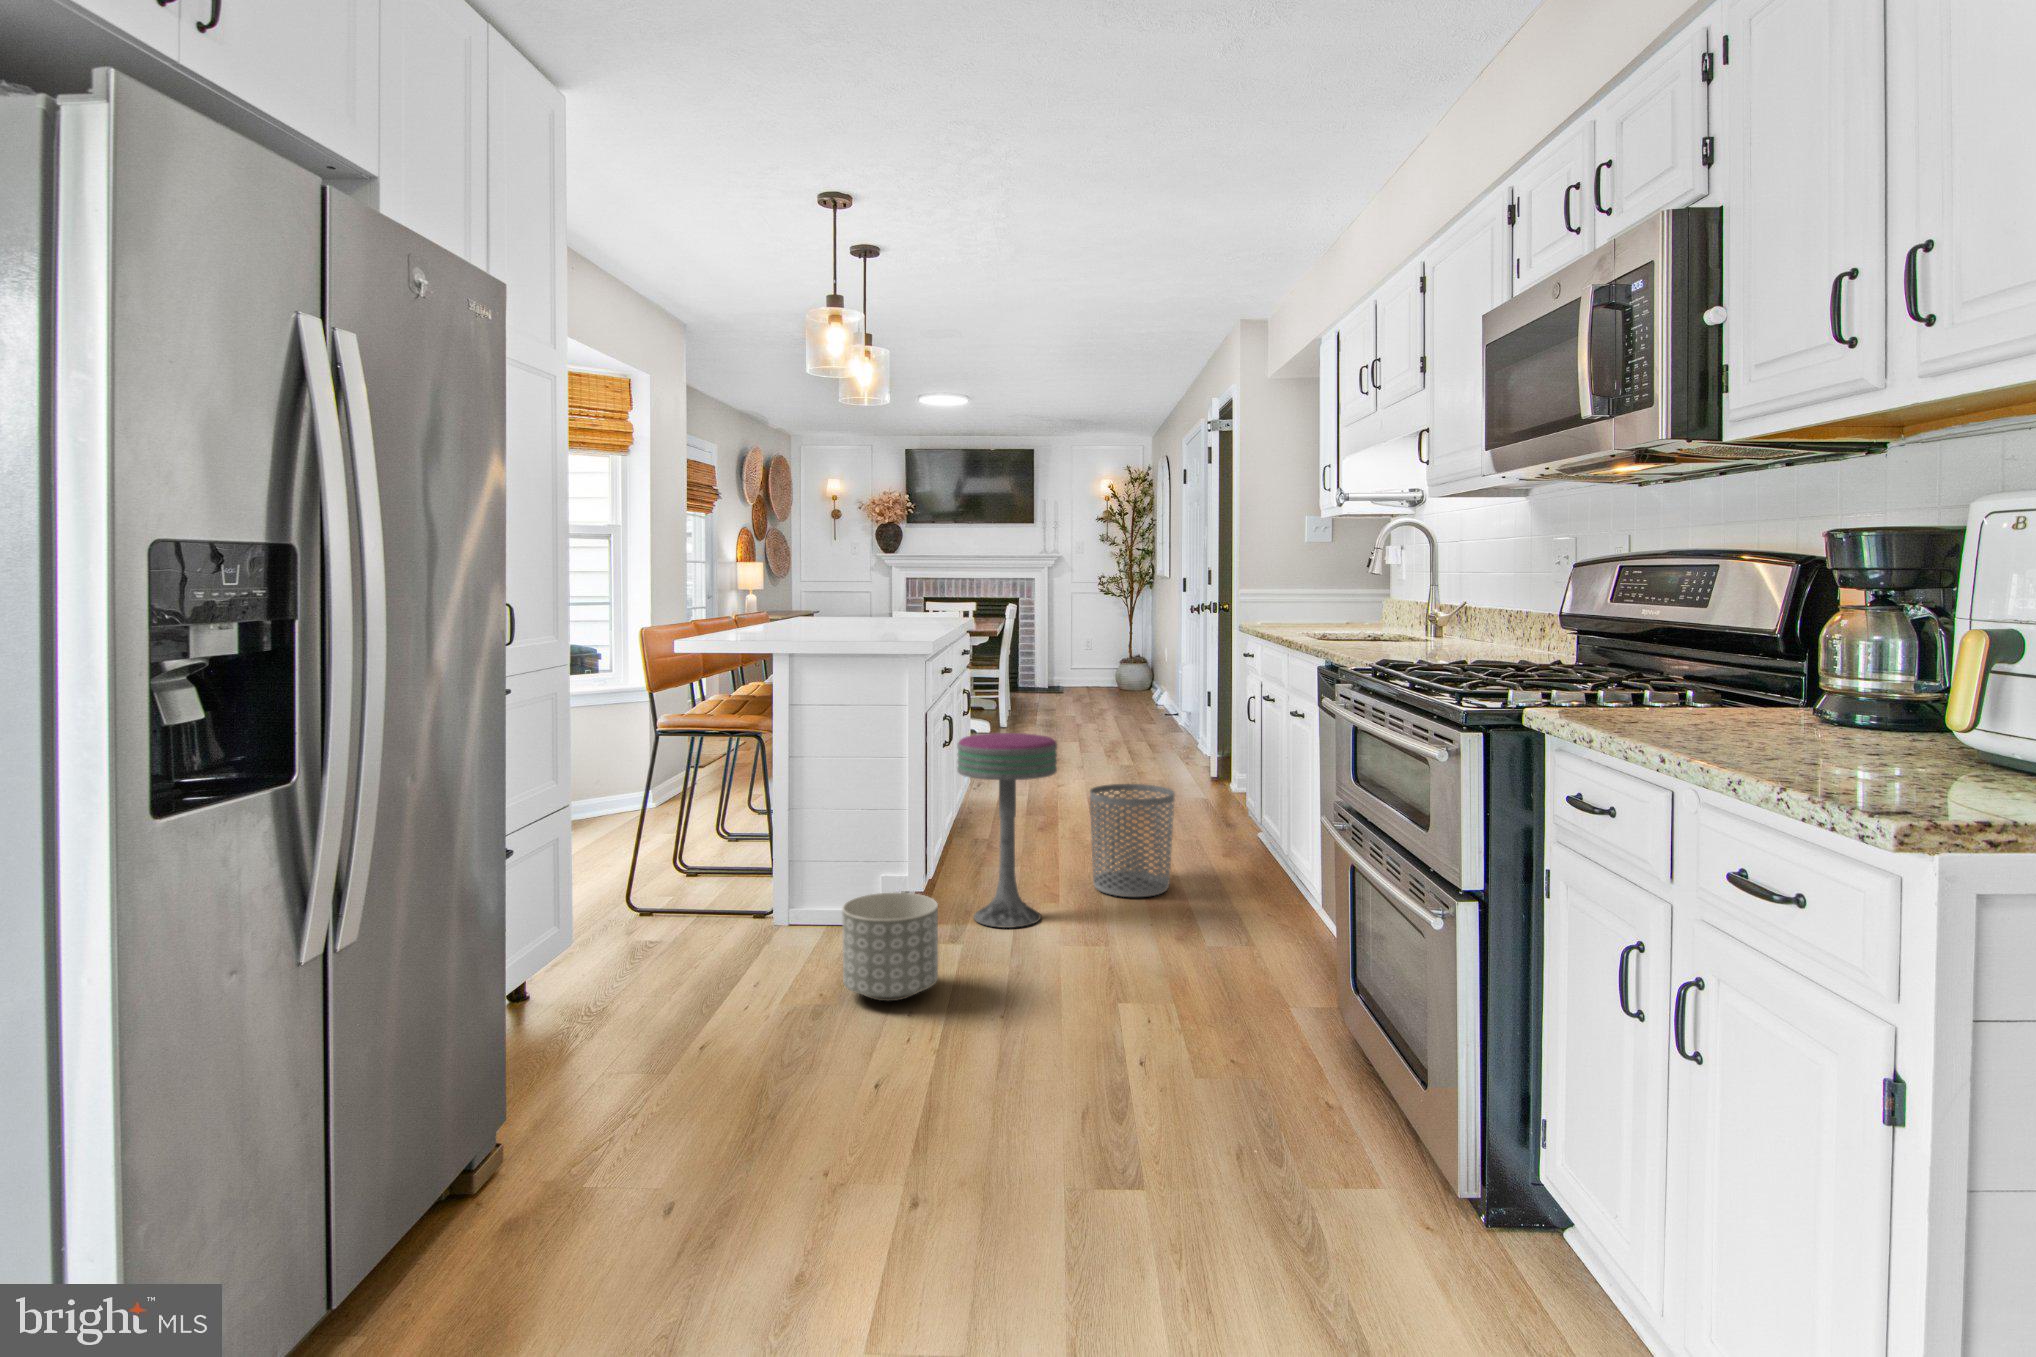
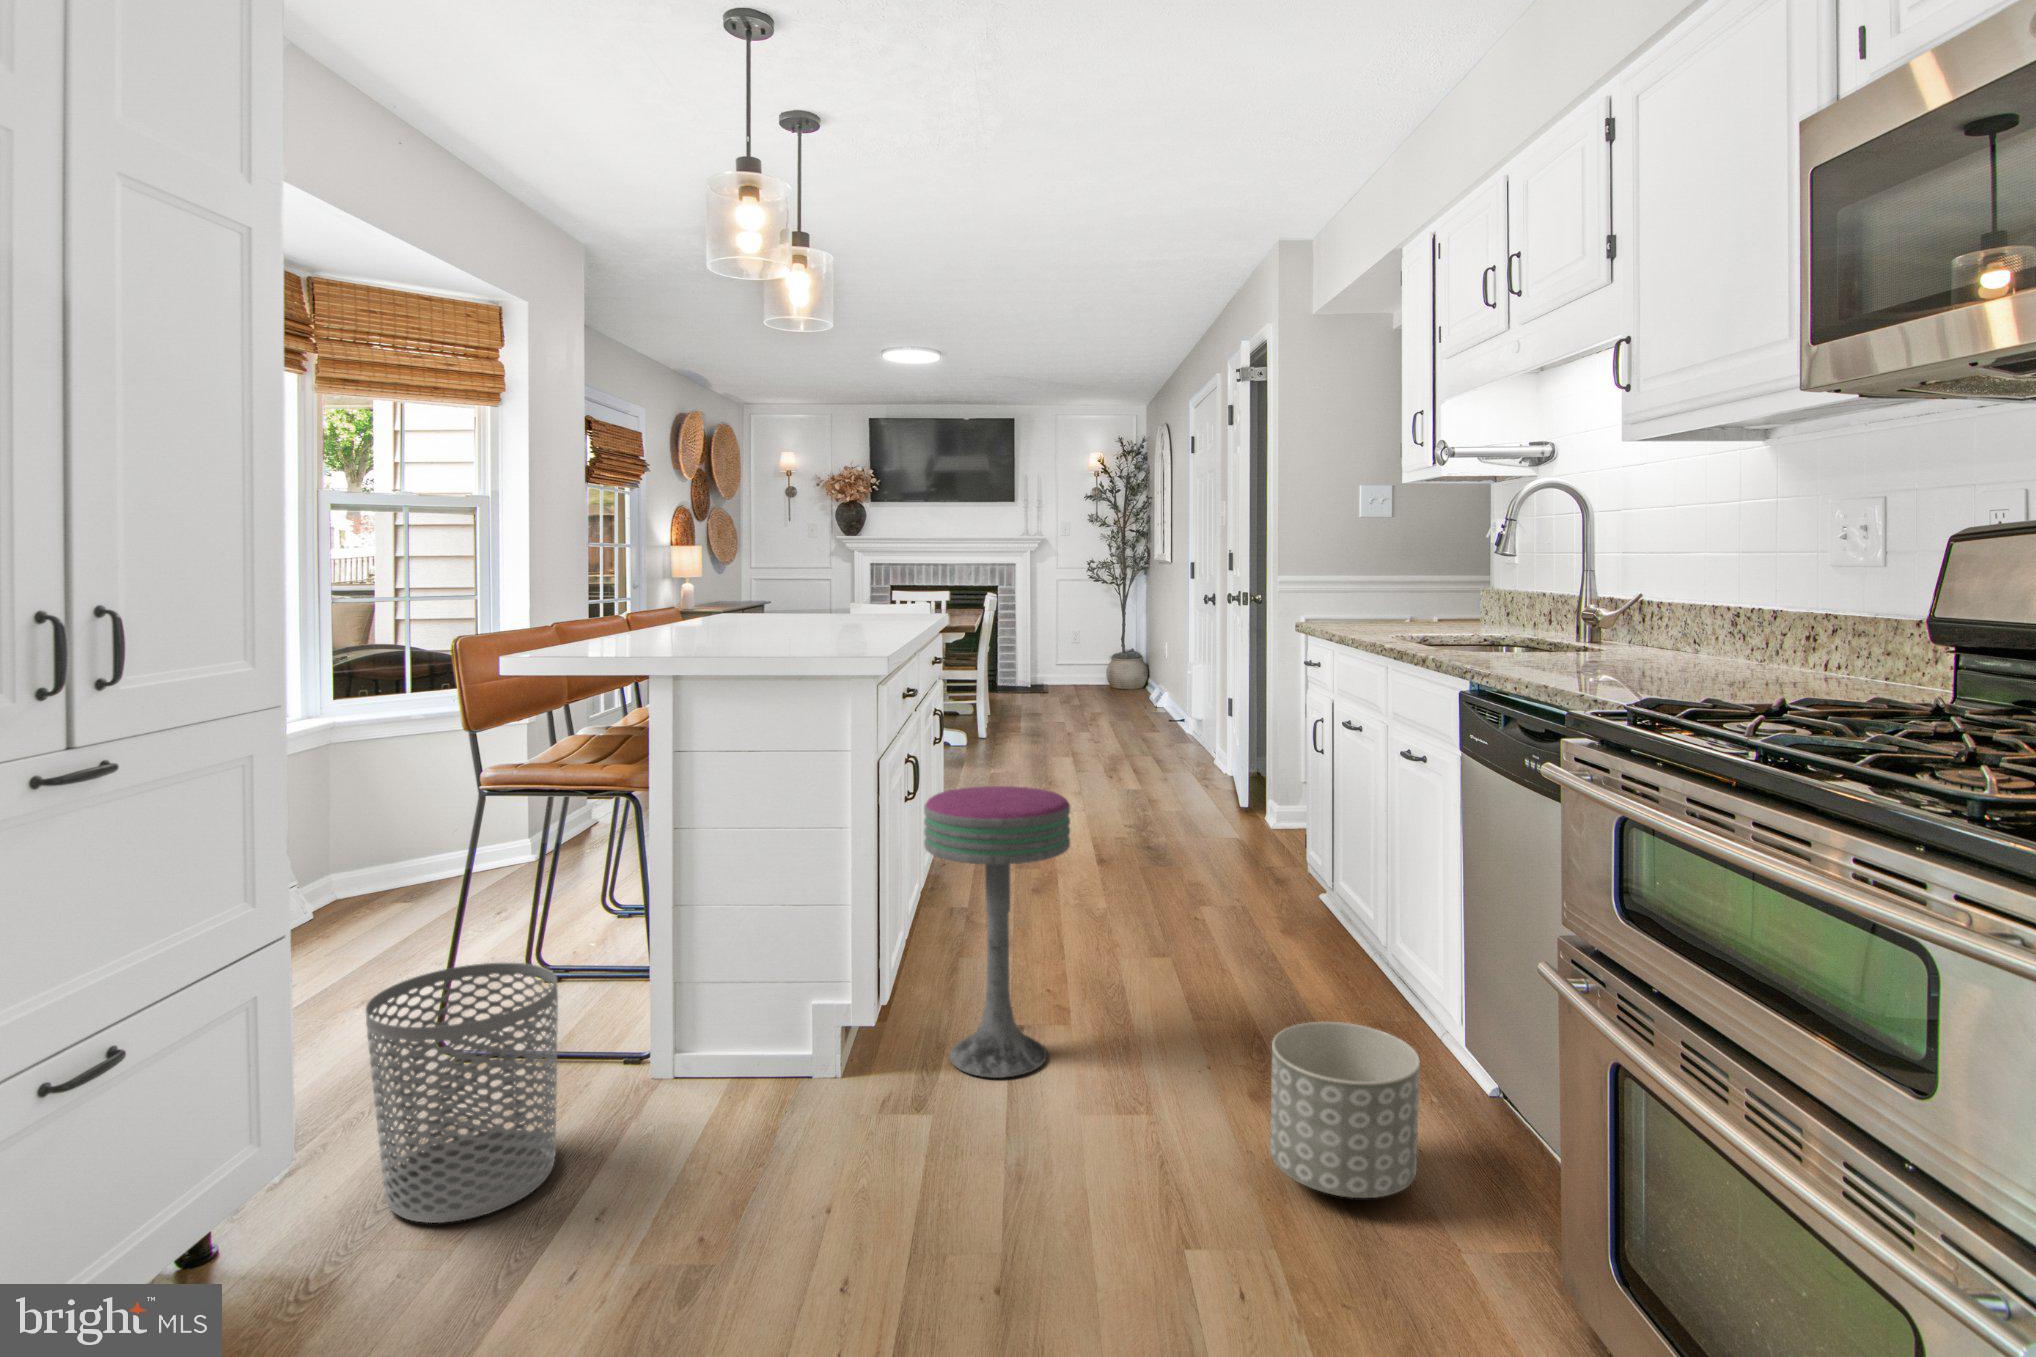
waste bin: present [1090,784,1174,897] -> present [366,963,558,1223]
planter: present [842,892,938,1001] -> present [1270,1022,1420,1198]

